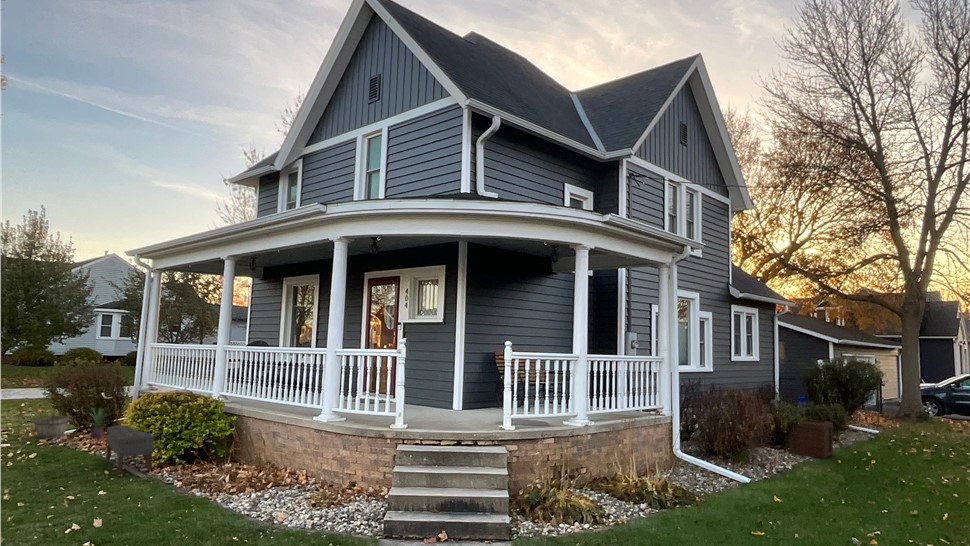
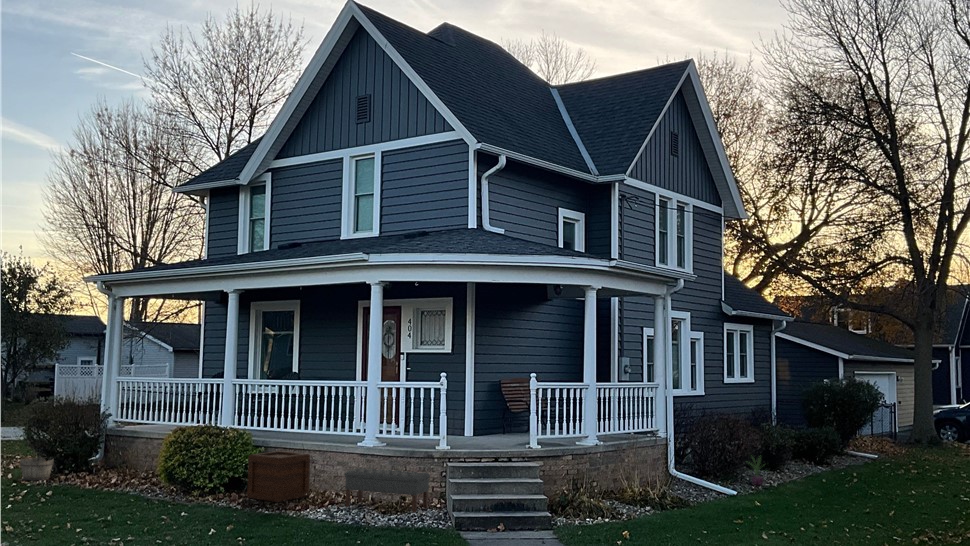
decorative plant: present [90,409,104,439] -> present [752,459,763,485]
wooden crate: present [789,419,833,458] -> present [247,451,310,502]
bench: present [106,425,155,475] -> present [345,468,430,513]

